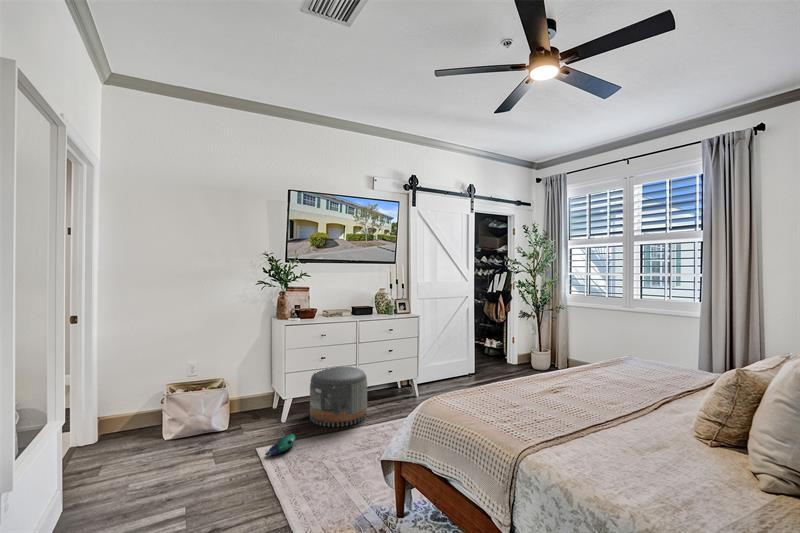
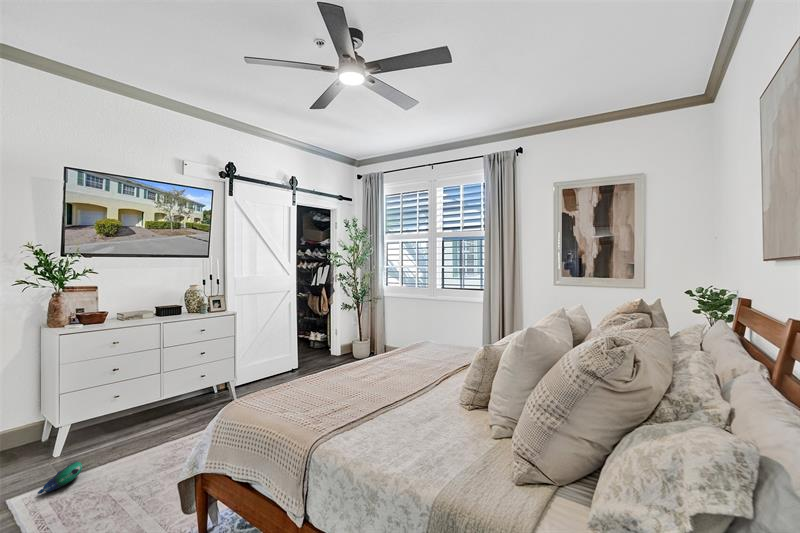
pouf: present [310,367,367,427] -> none [99,376,178,447]

